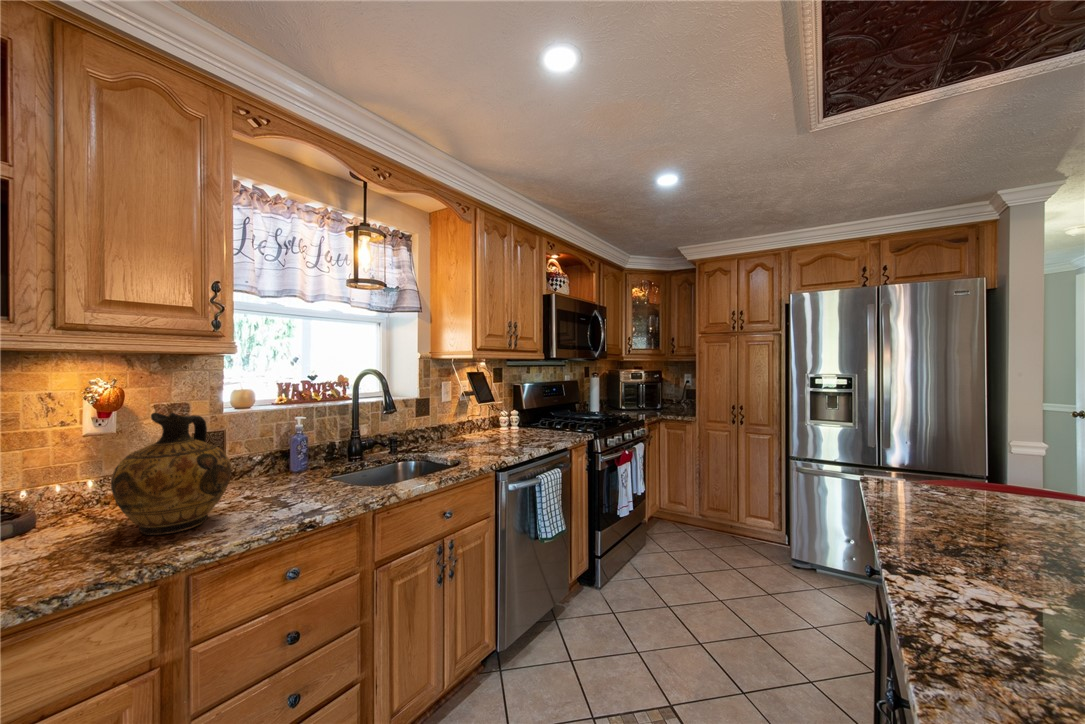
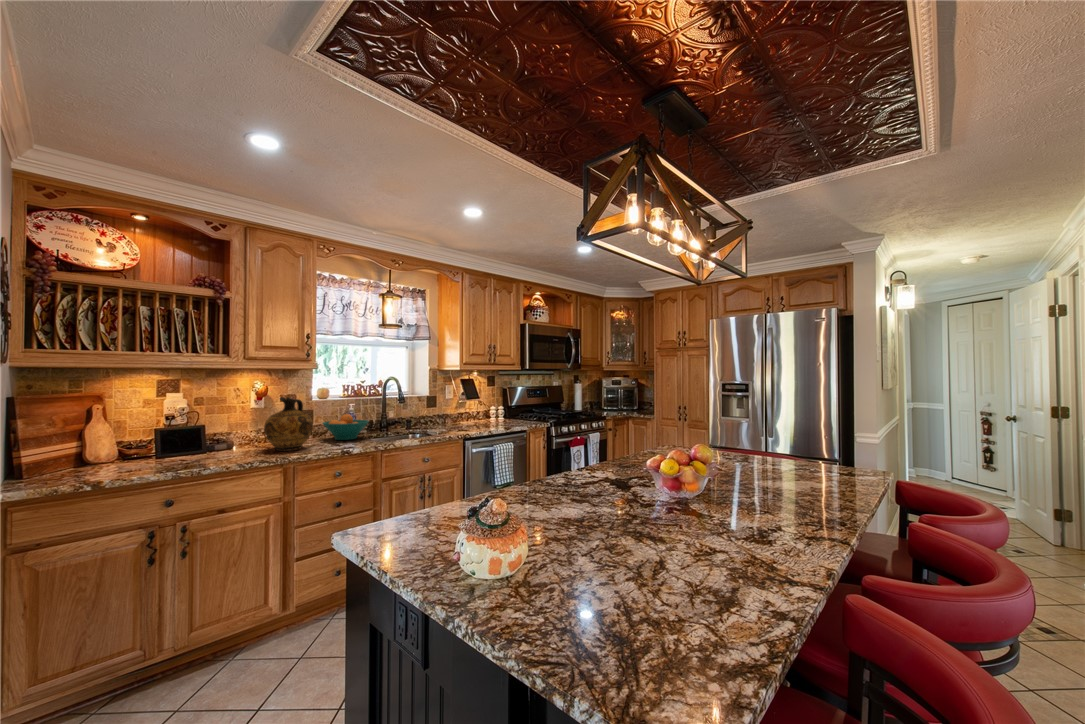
fruit bowl: none [247,438,339,490] -> present [323,414,369,440]

